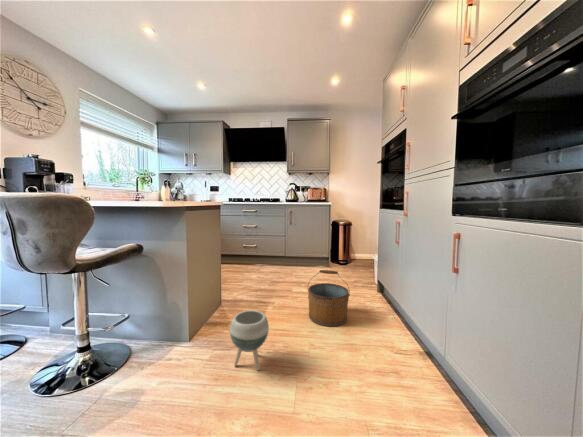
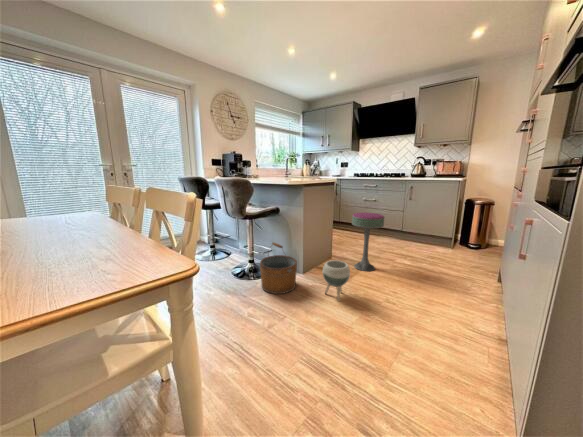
bar stool: none [248,241,284,313] -> present [352,213,384,271]
bucket: present [308,270,350,327] -> present [260,243,297,294]

